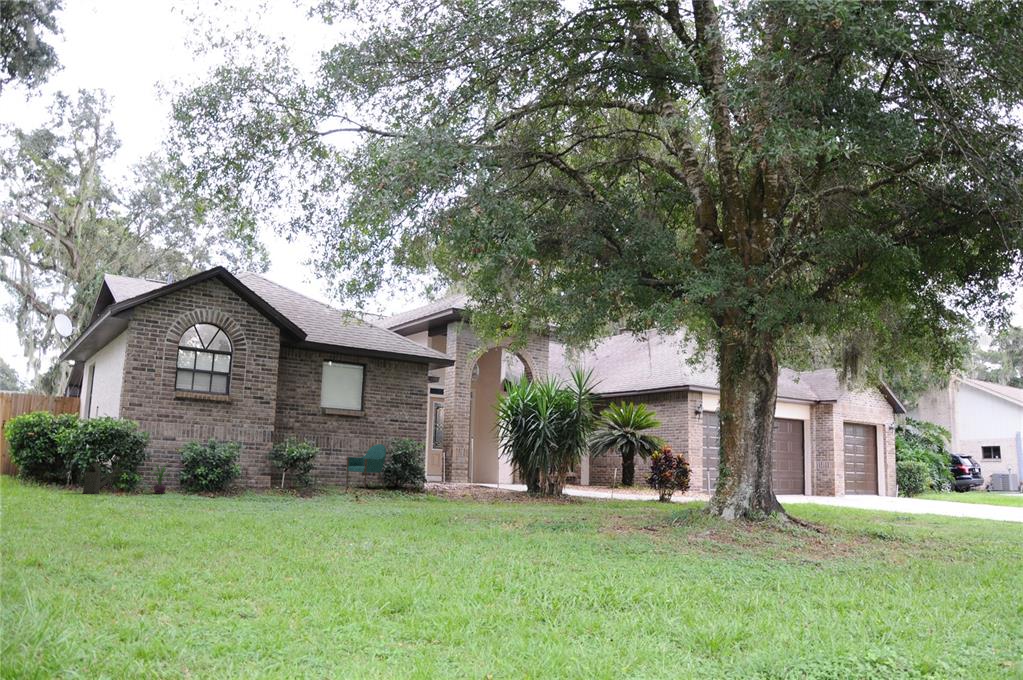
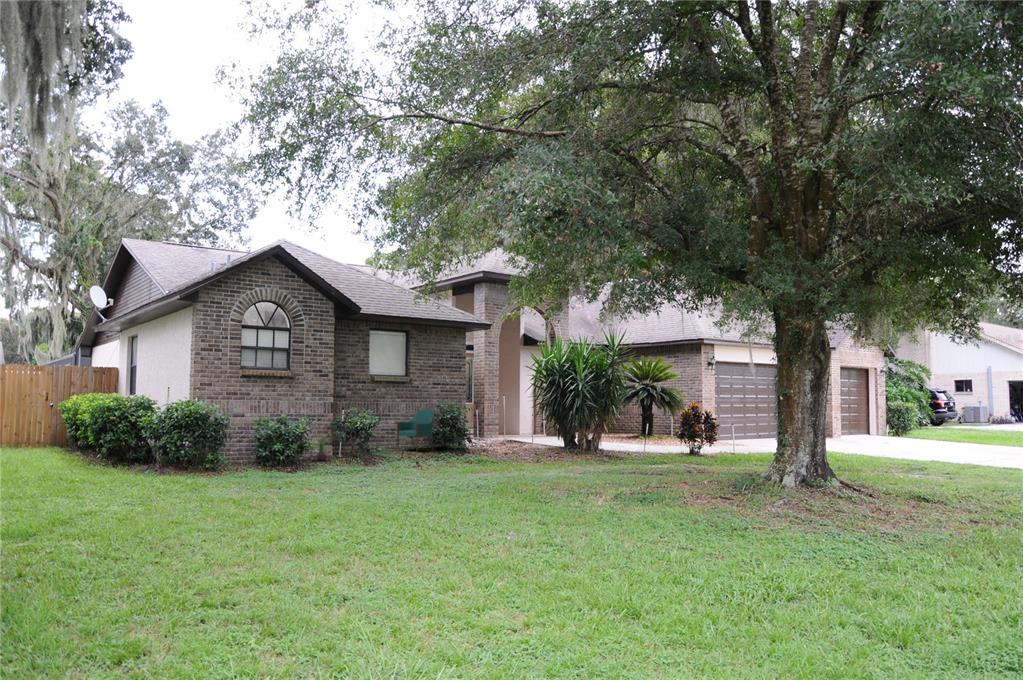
watering can: present [79,463,118,494] -> none [167,443,199,473]
decorative plant: present [151,464,166,494] -> present [314,436,326,461]

